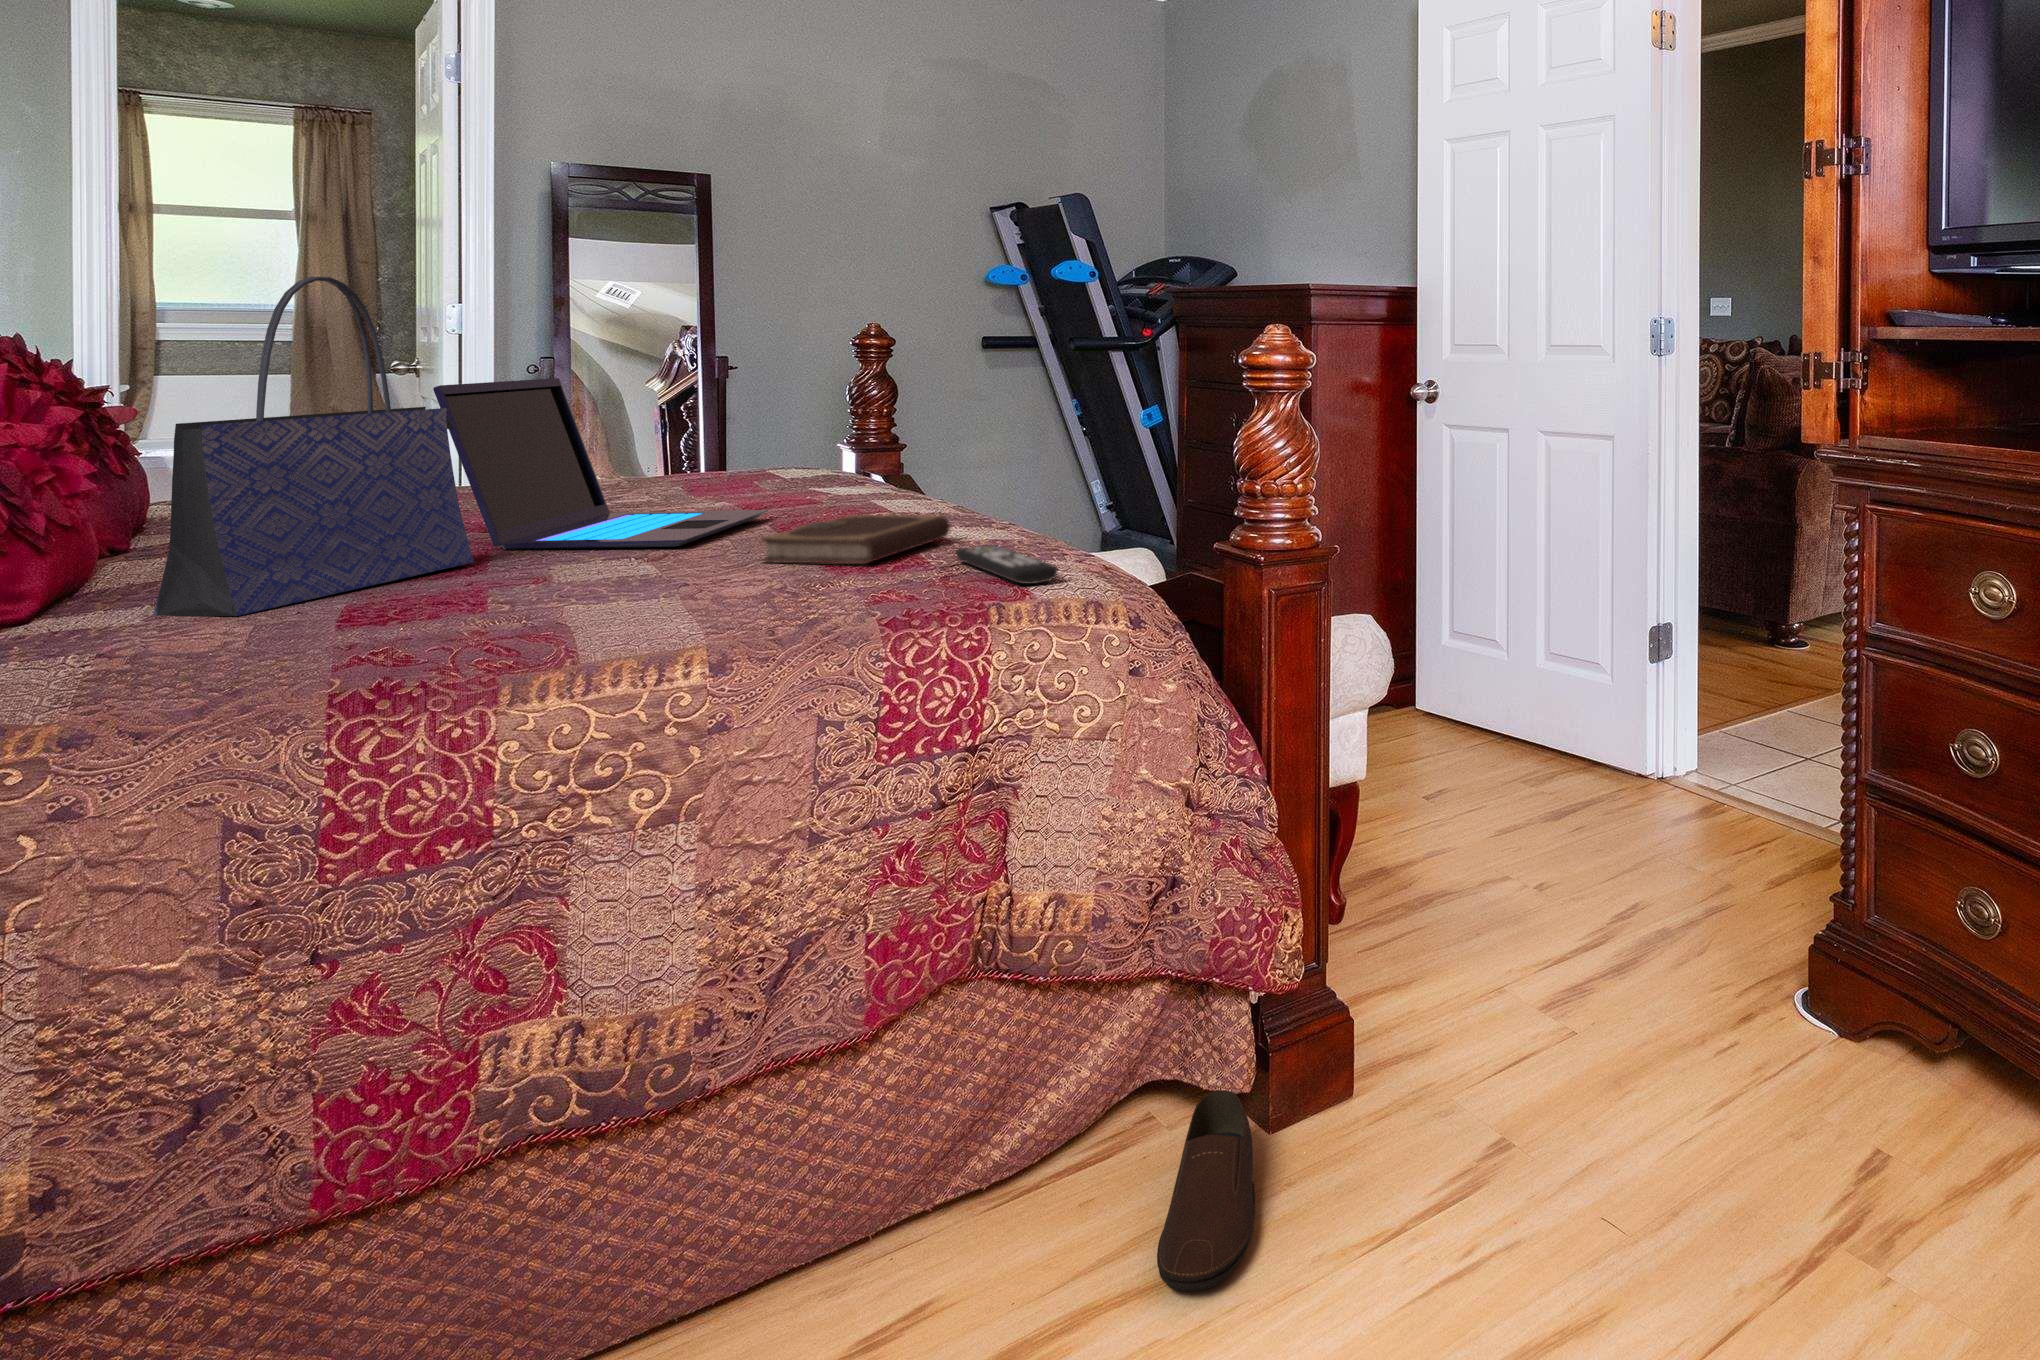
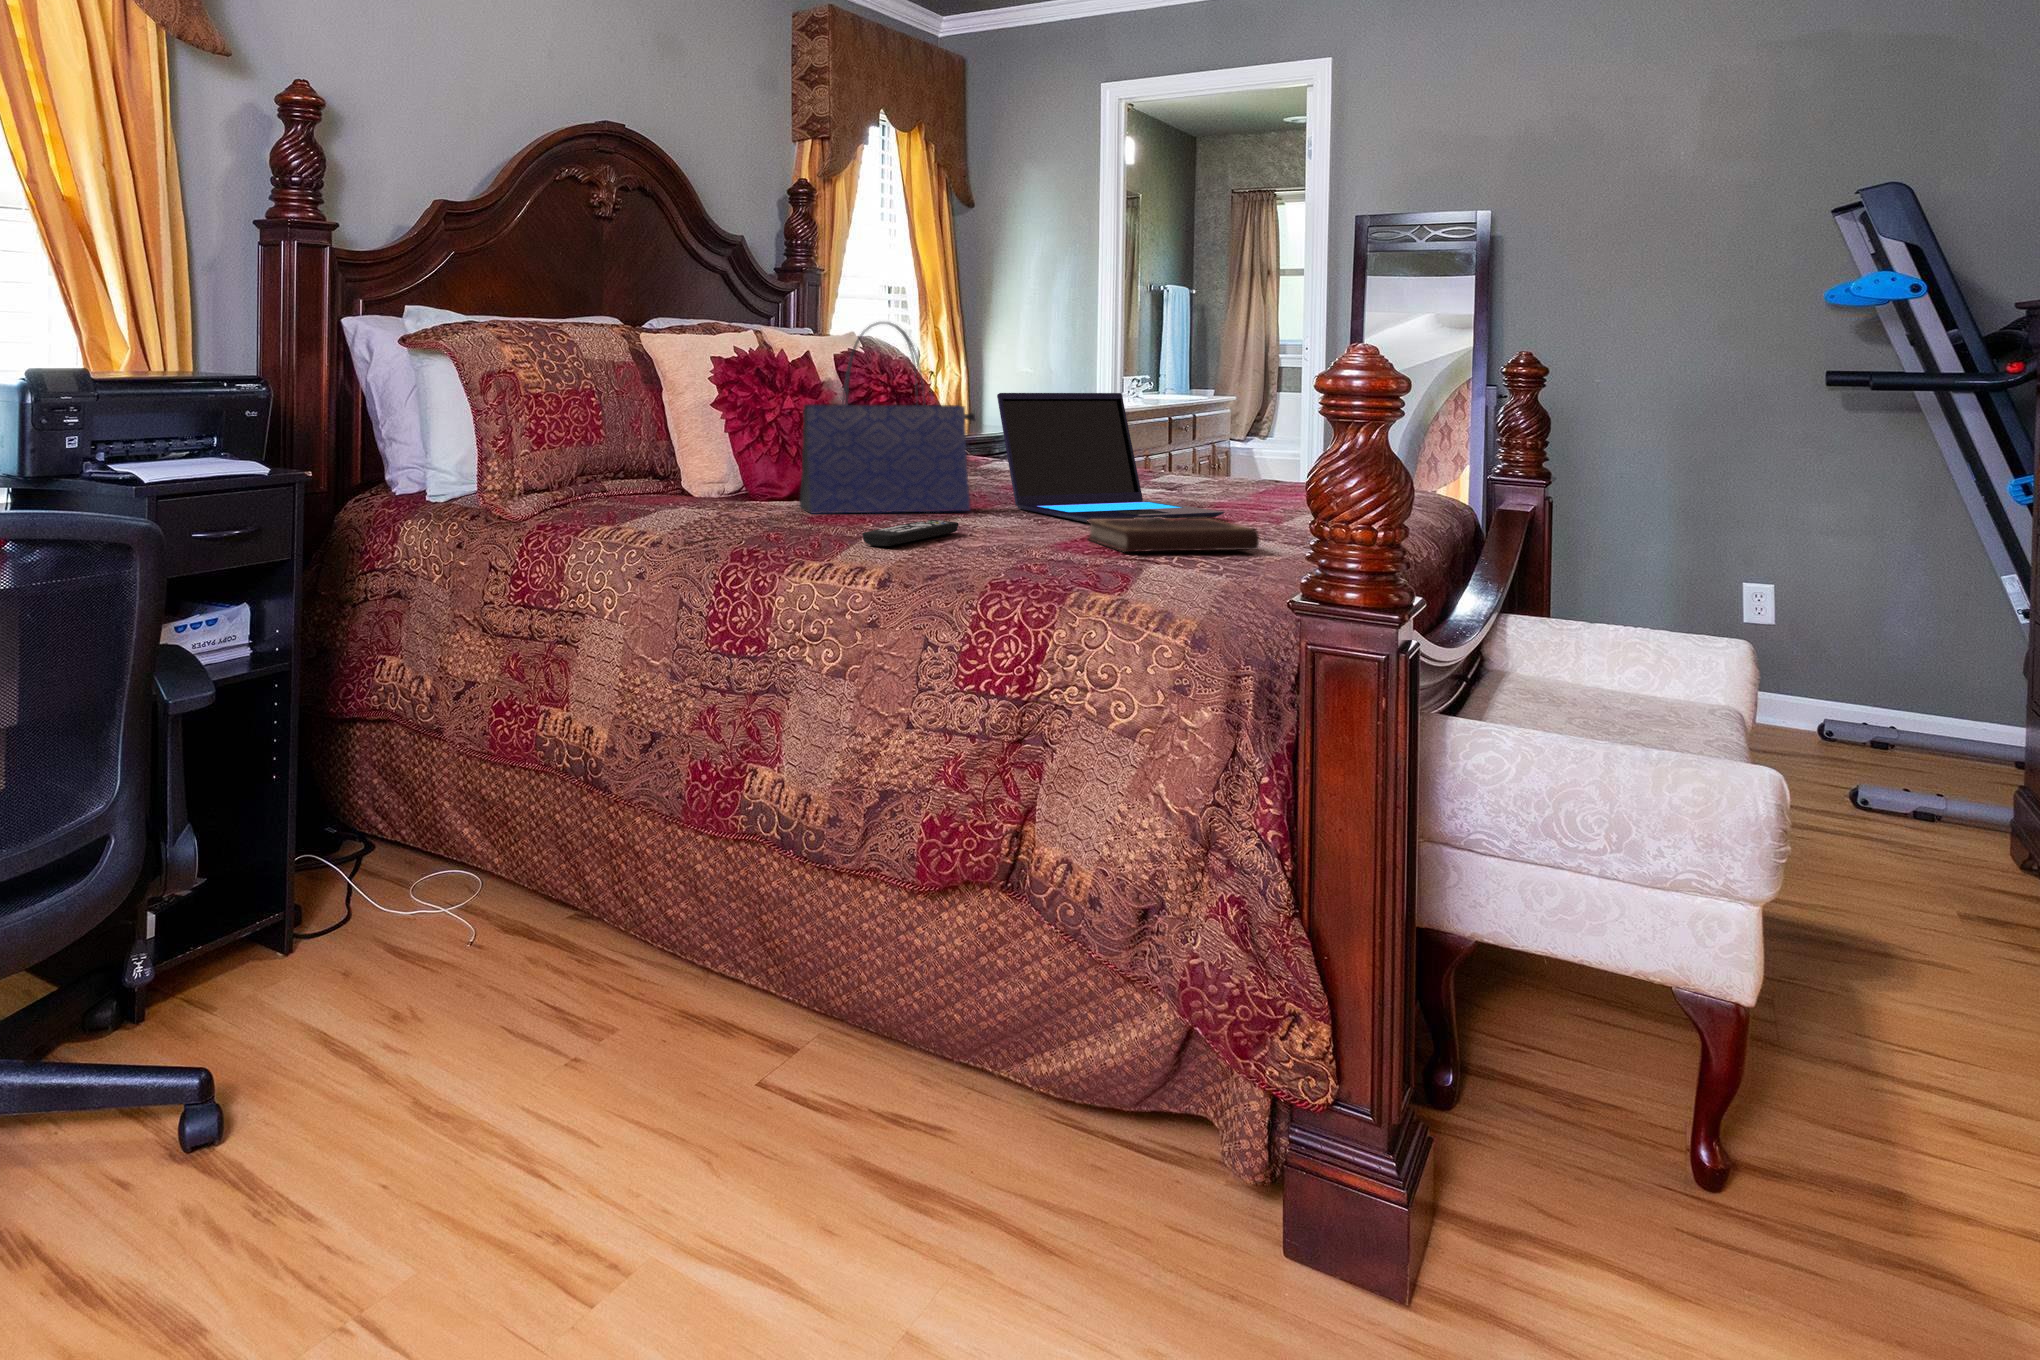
remote control: present [955,545,1058,584] -> present [862,520,958,546]
shoe: present [1157,1090,1255,1291] -> none [1022,1151,1237,1284]

